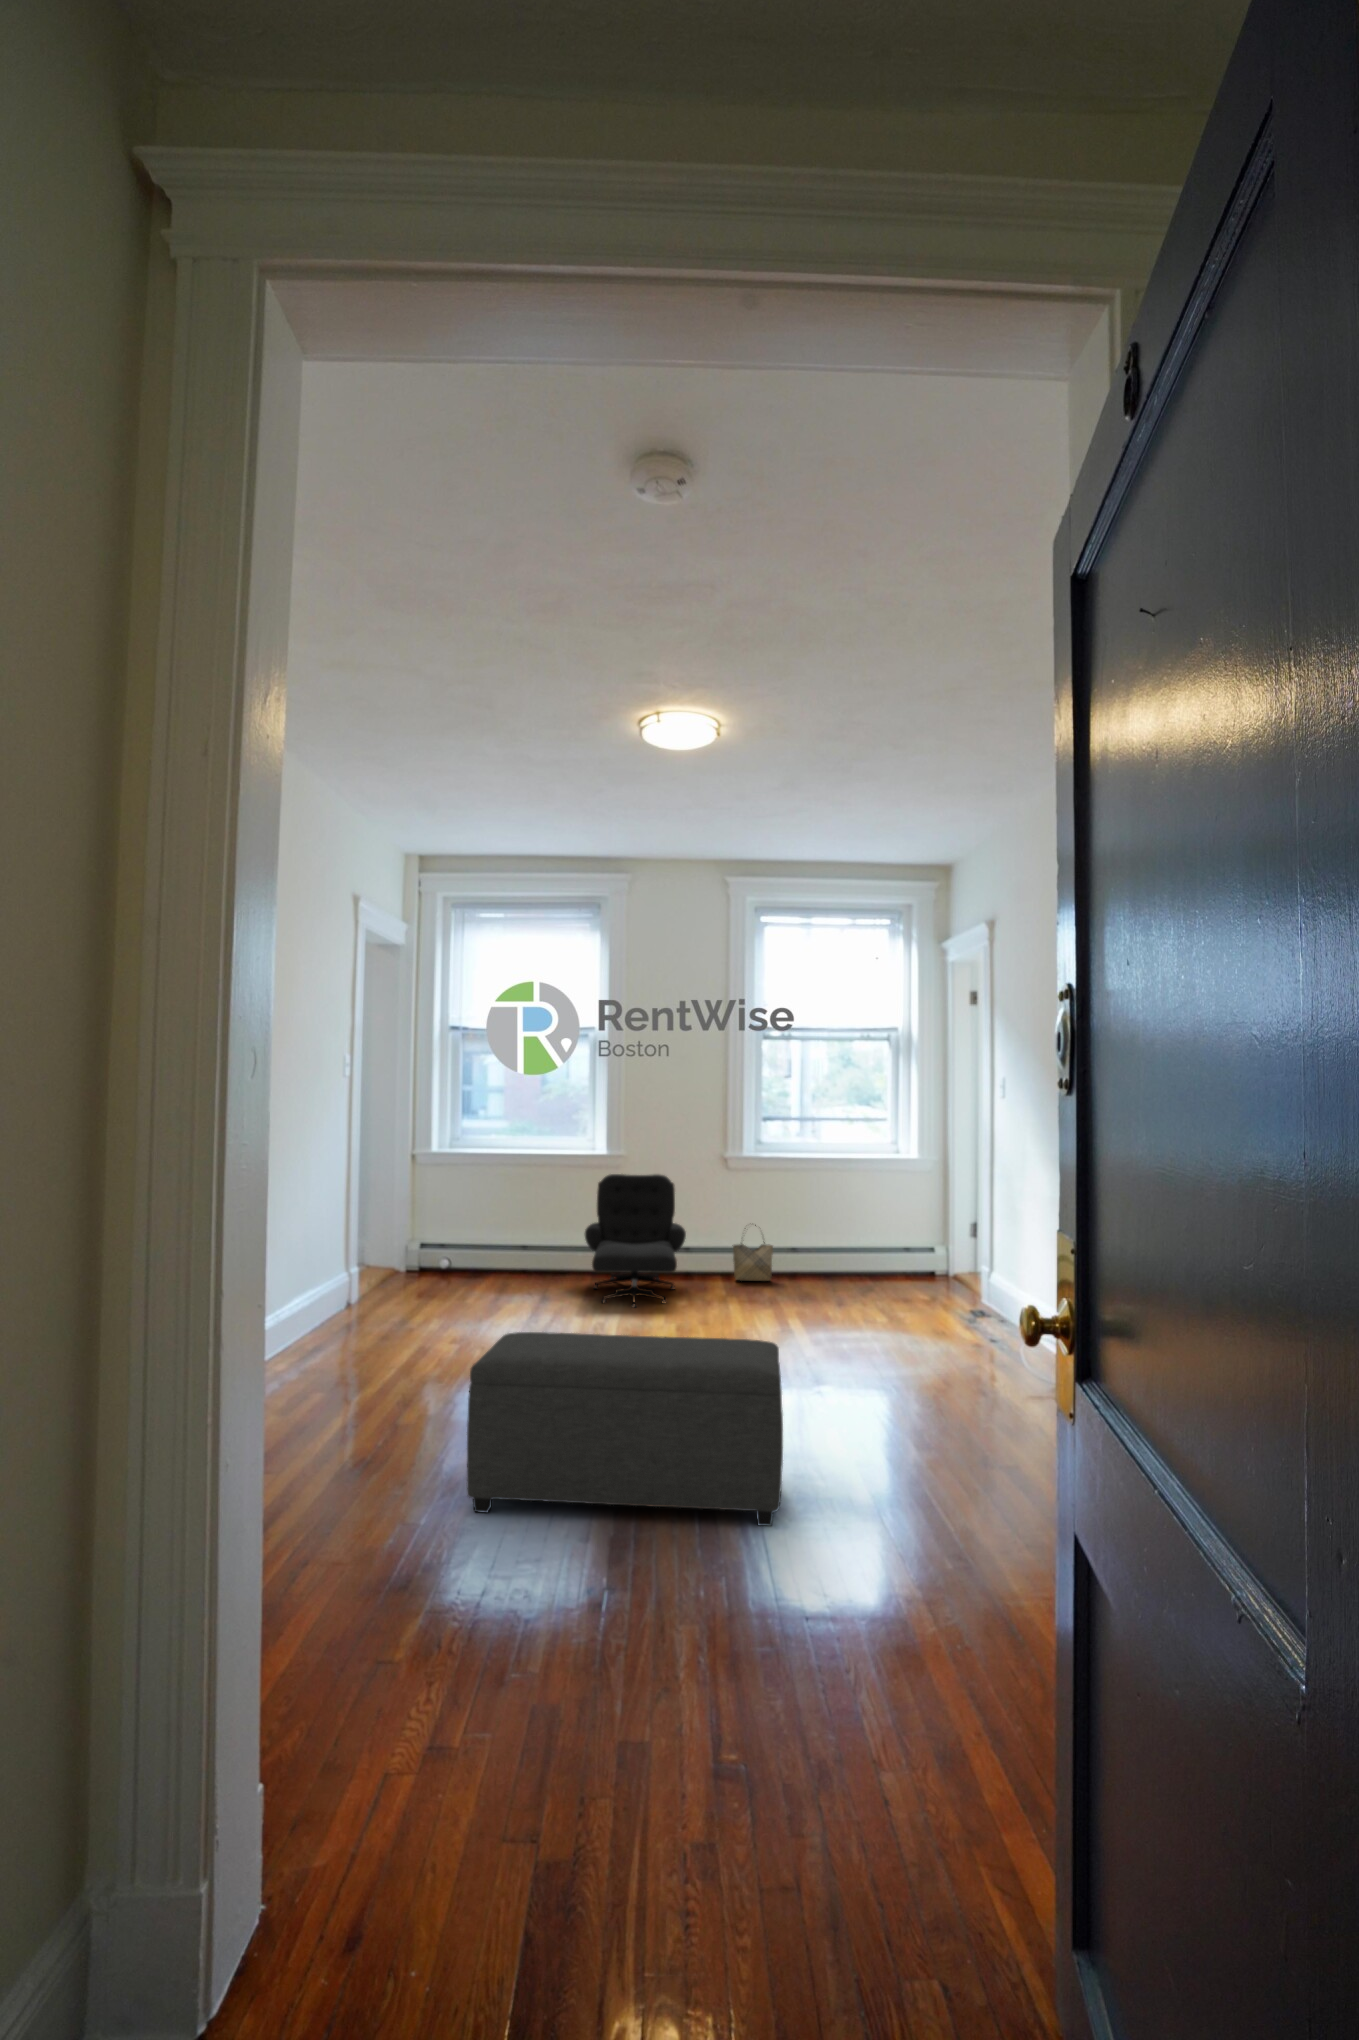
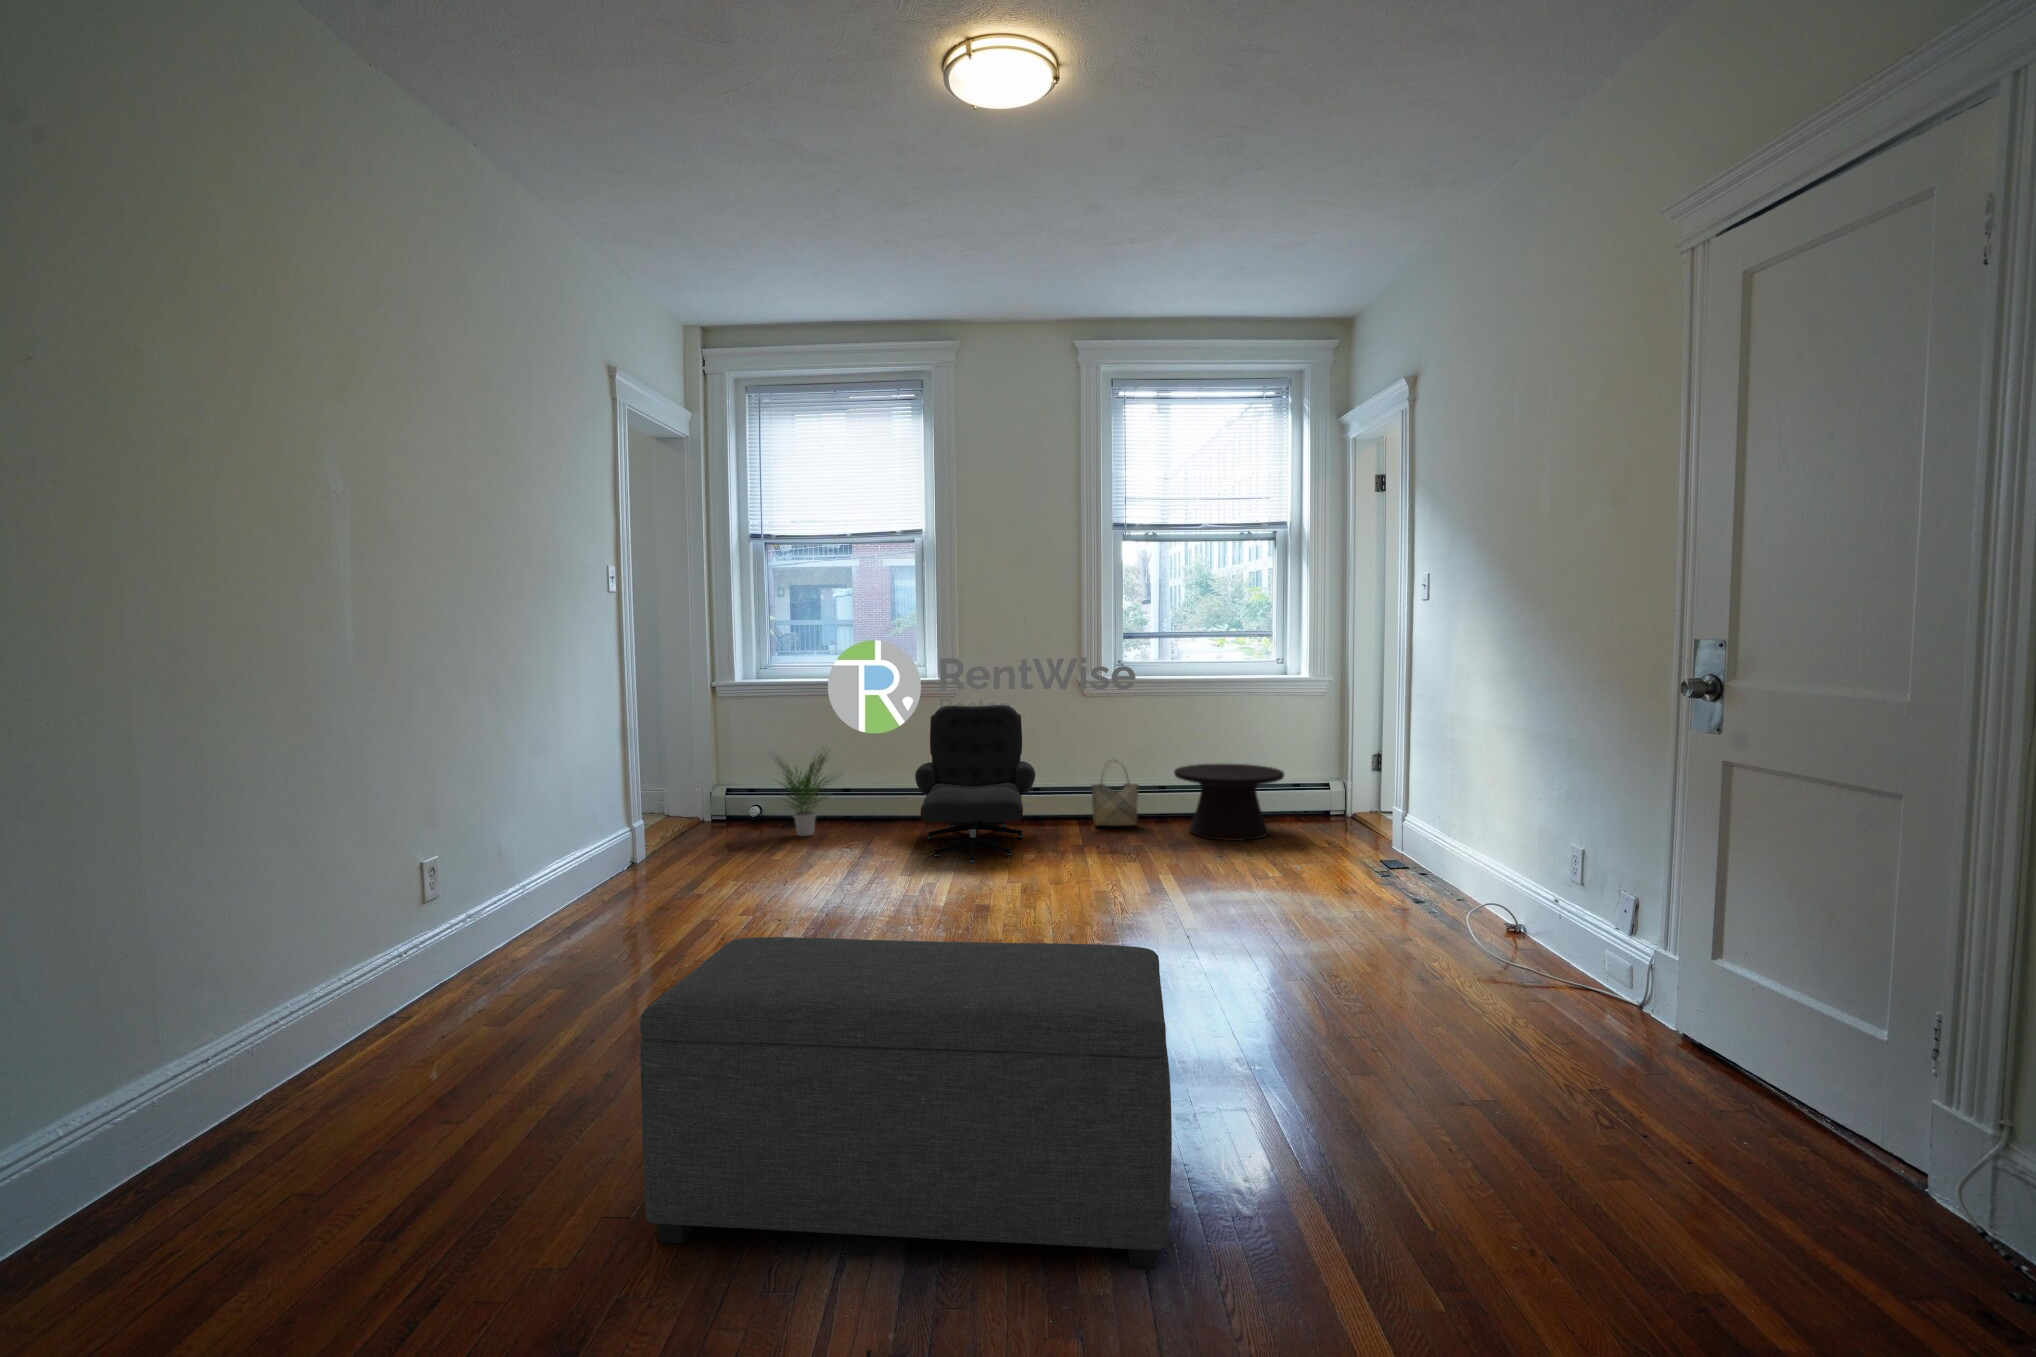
potted plant: none [454,1206,525,1284] -> present [776,752,838,836]
side table: none [803,1229,895,1294] -> present [1174,764,1284,841]

